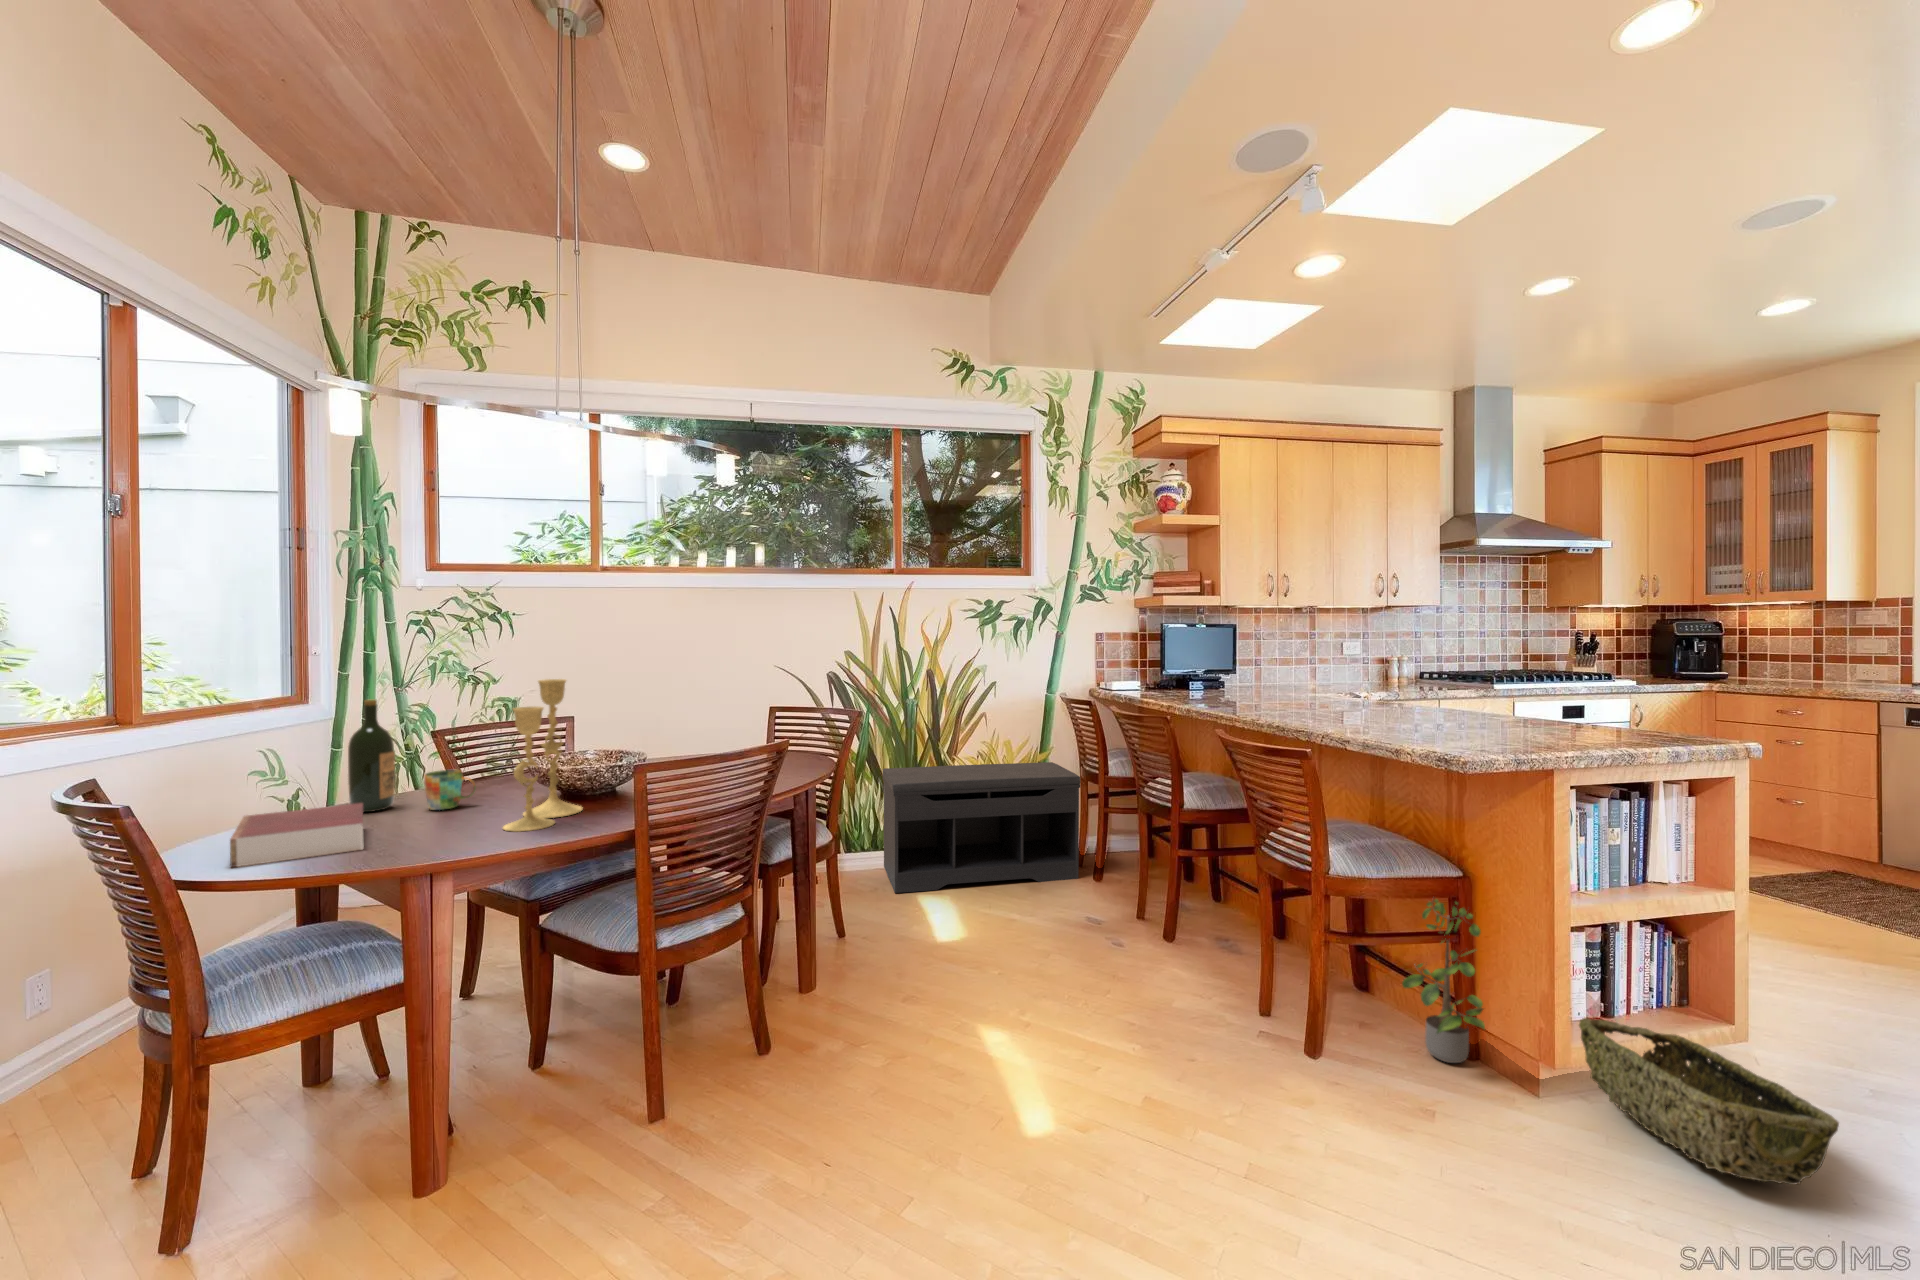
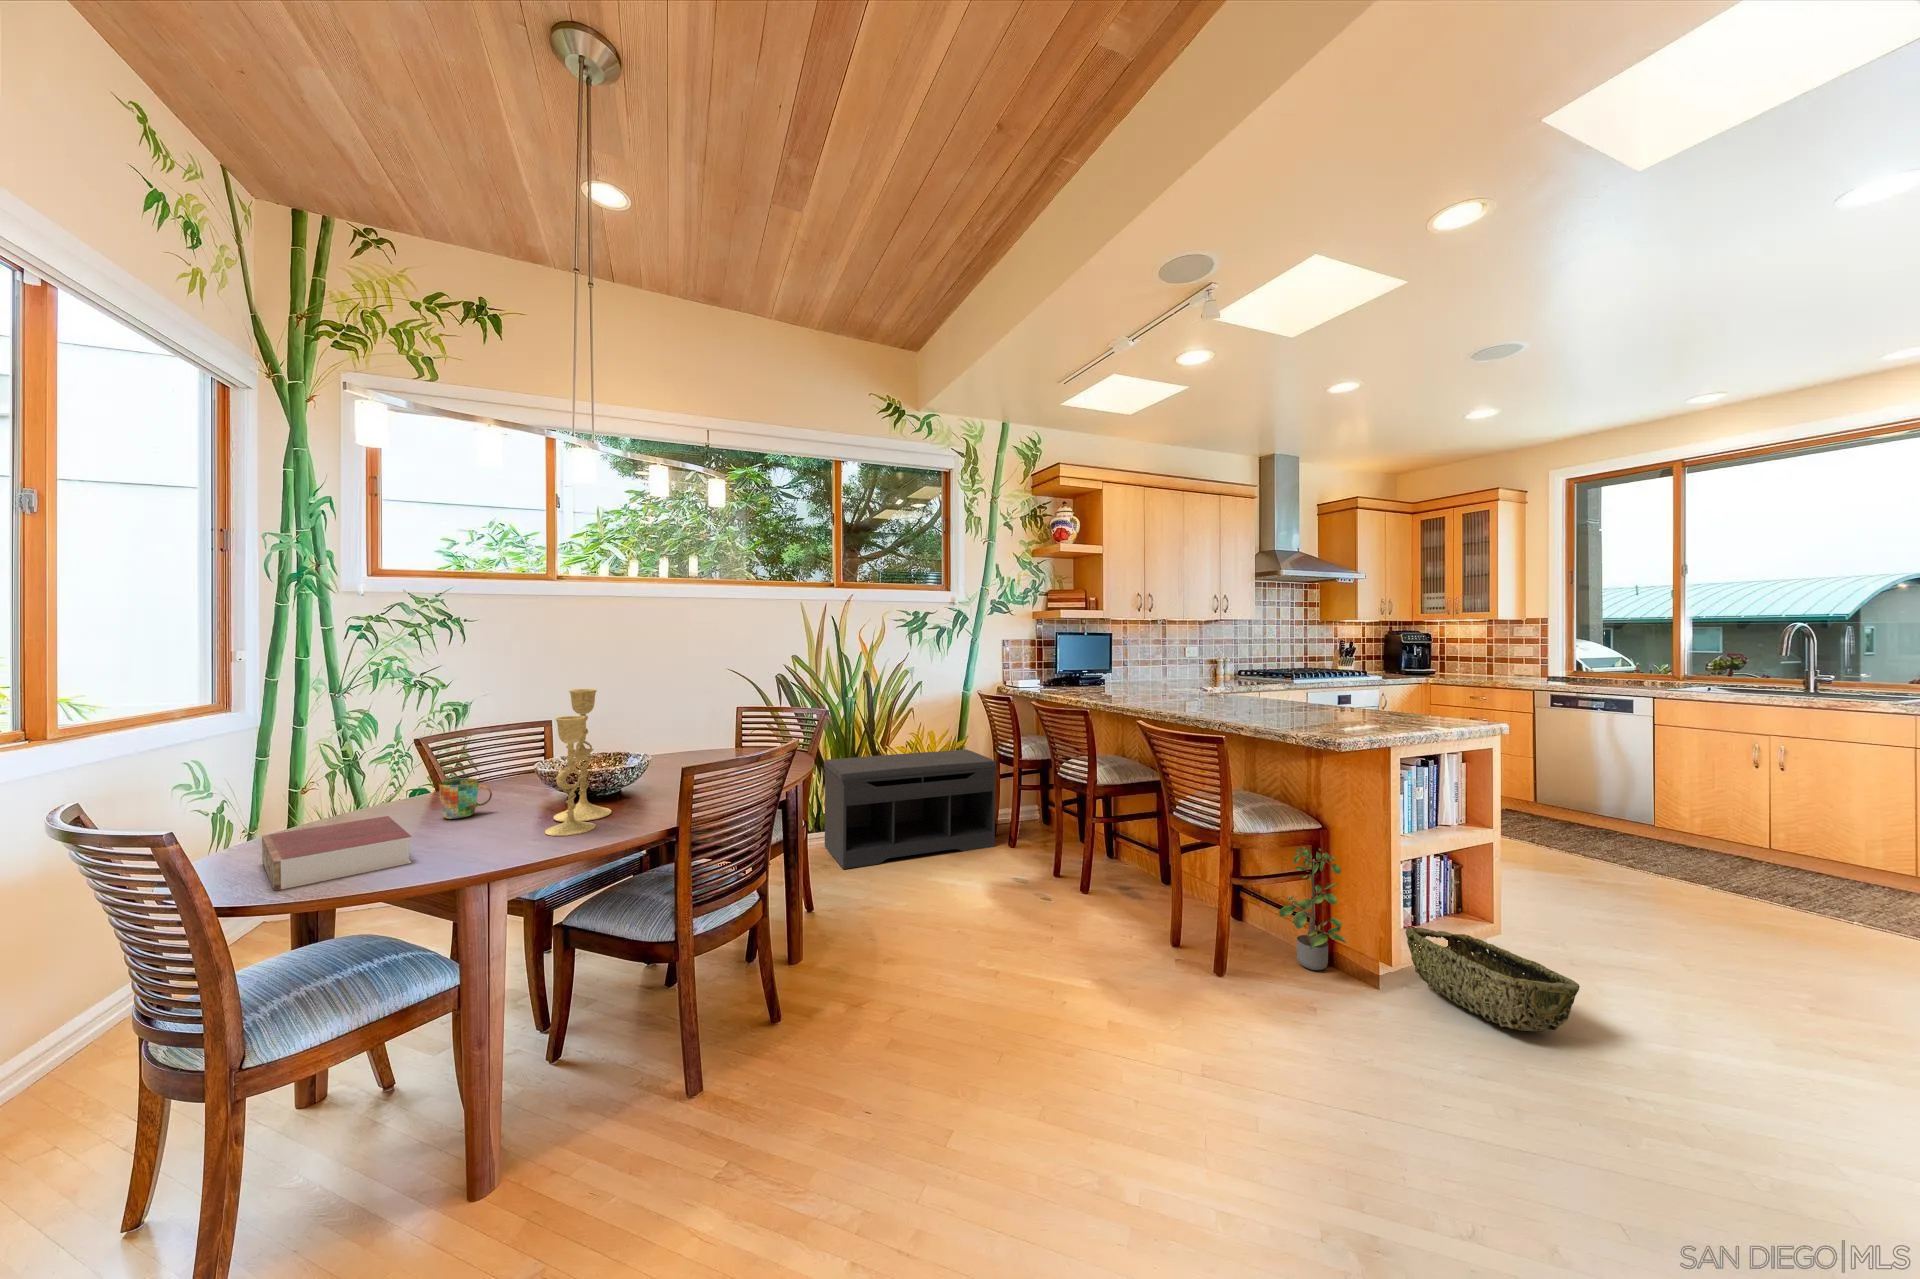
wine bottle: present [348,699,395,812] -> none [353,711,402,825]

